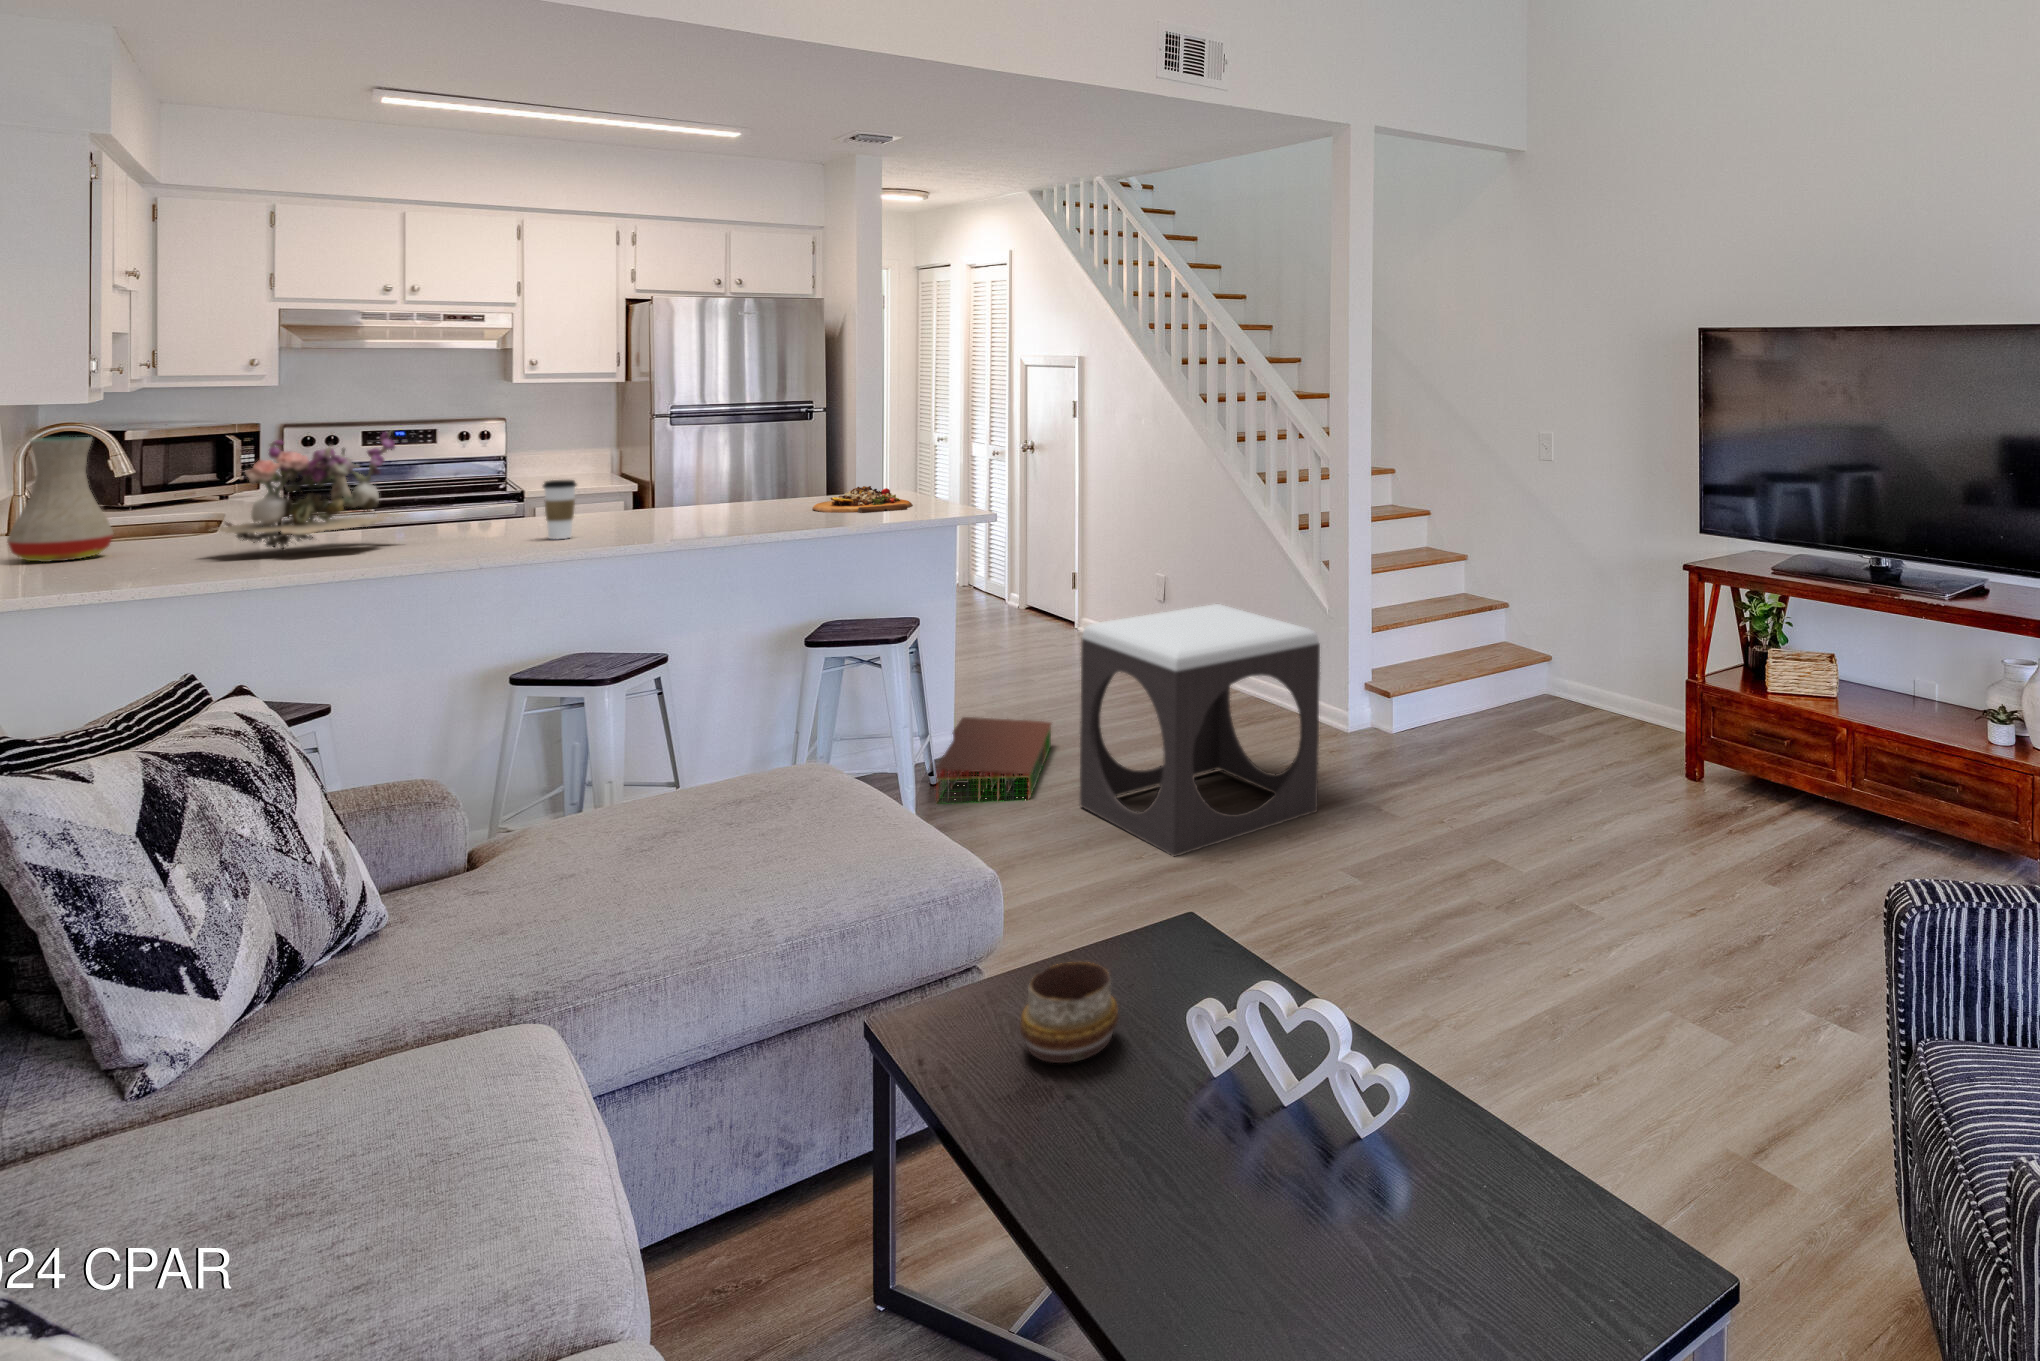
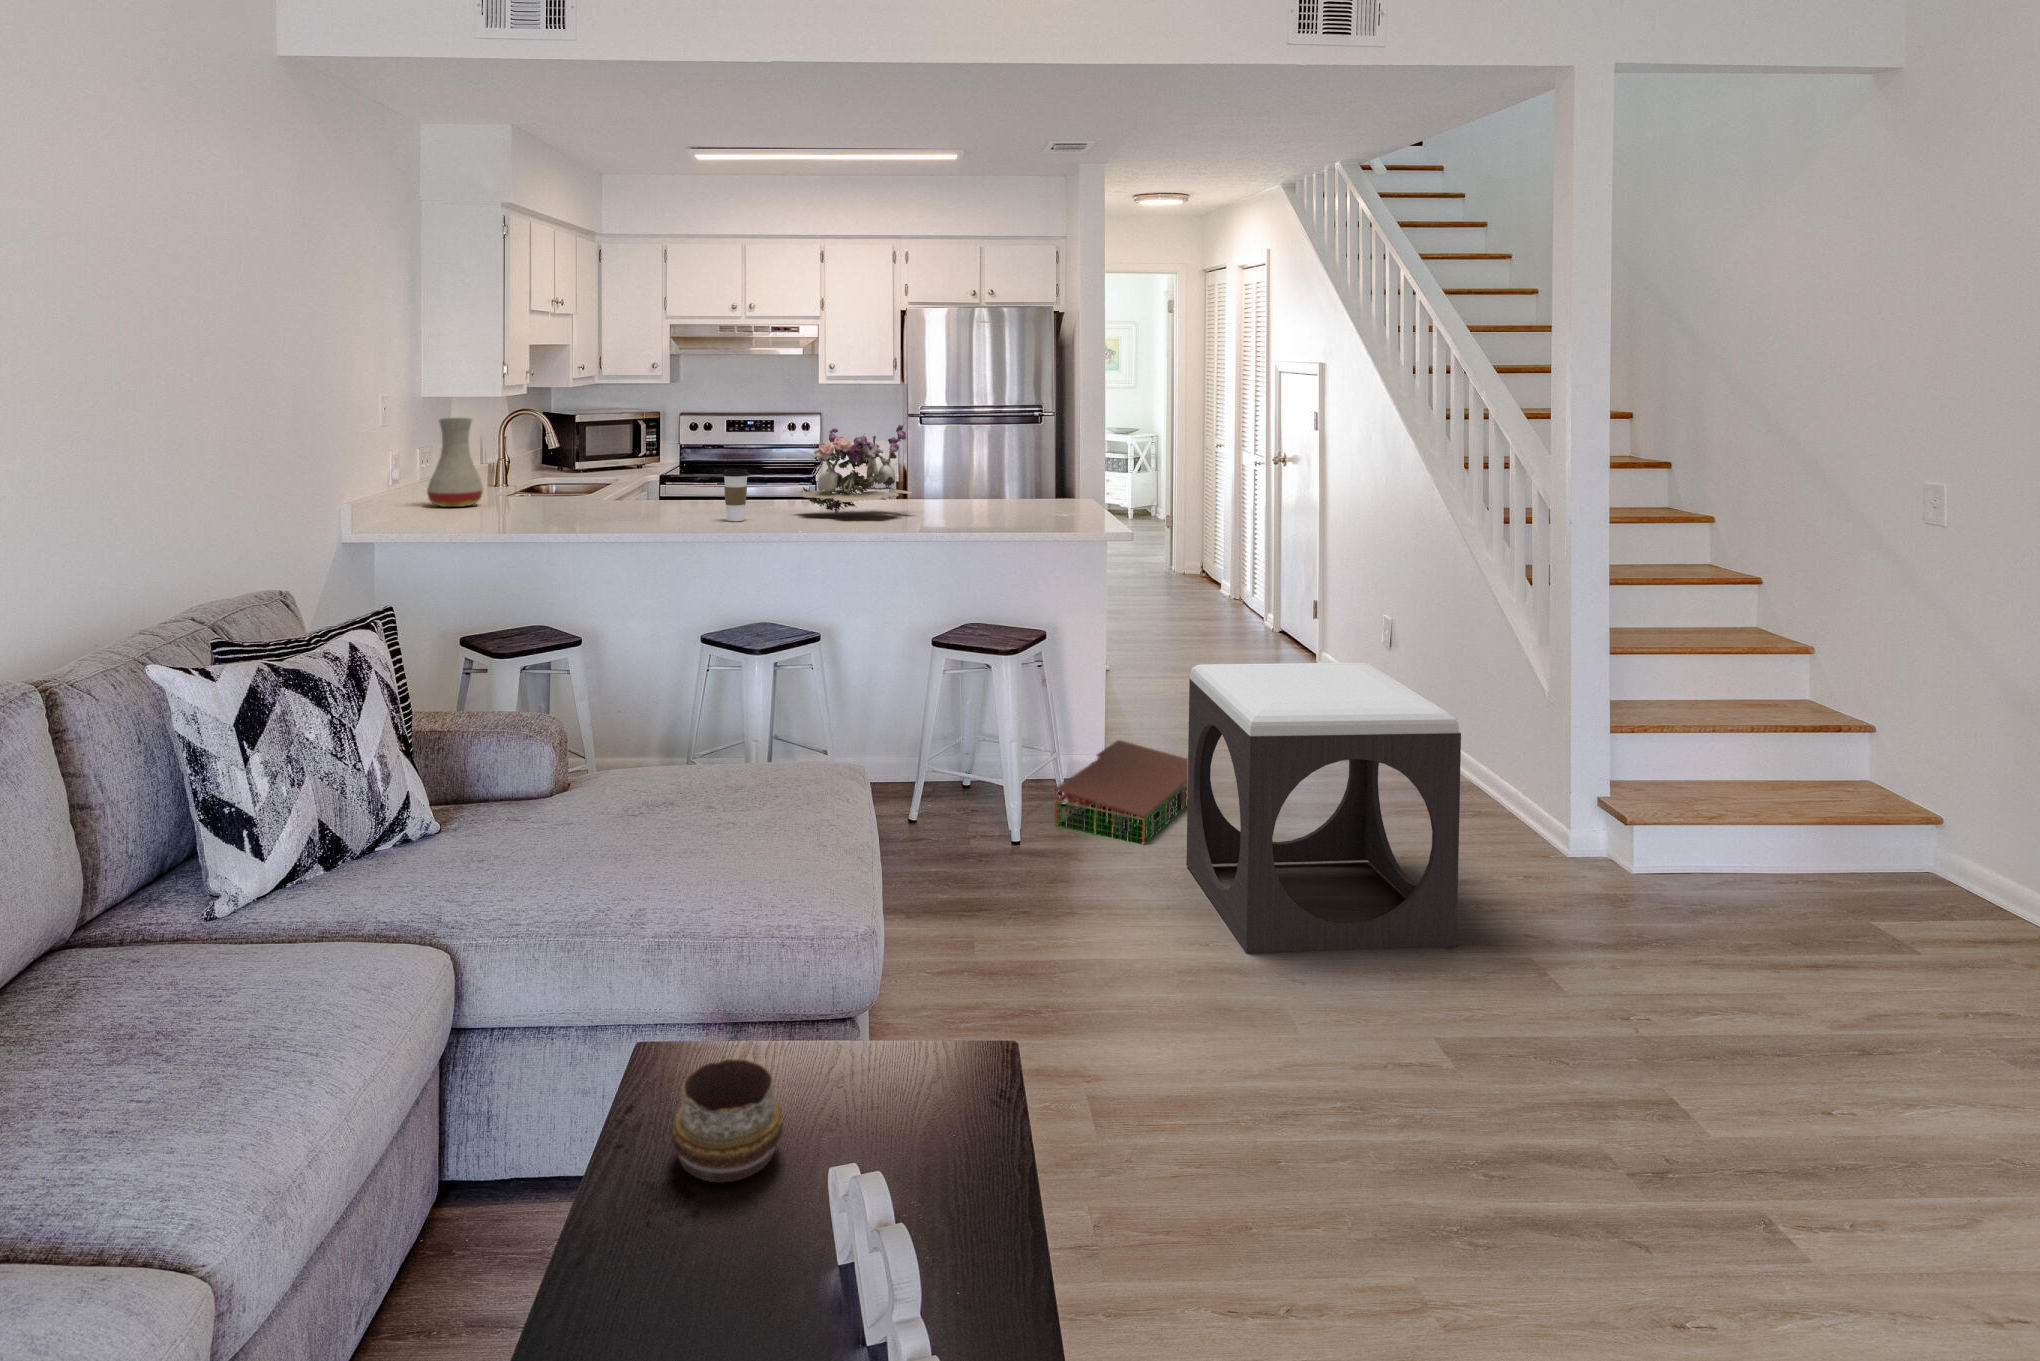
flower arrangement: present [211,431,403,550] -> present [794,423,912,514]
cutting board: present [812,486,912,513] -> none [969,492,1061,521]

